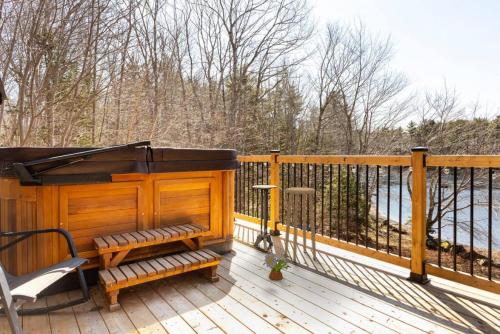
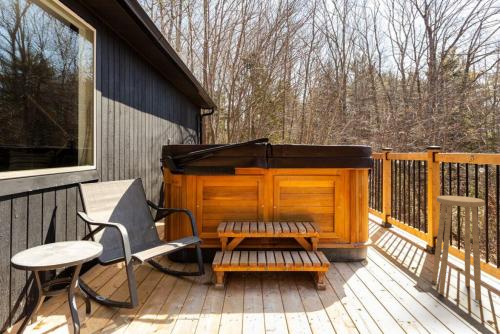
side table: present [252,185,277,251] -> none [394,188,429,271]
decorative plant: present [263,253,291,280] -> none [382,275,419,312]

